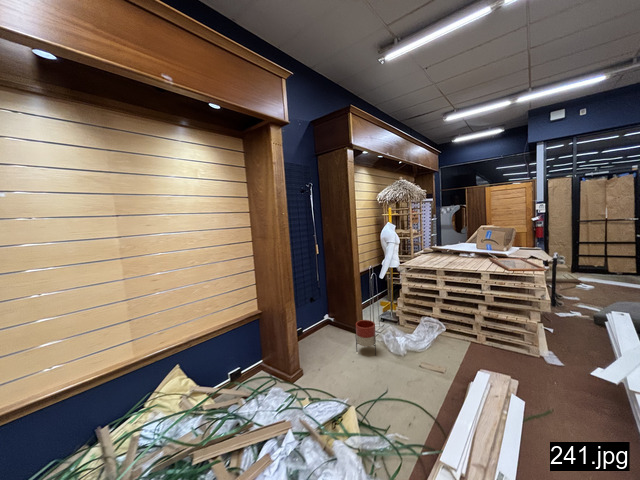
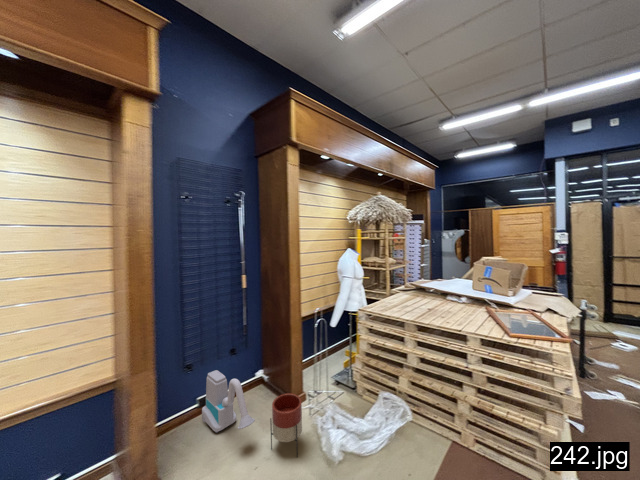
vacuum cleaner: none [300,312,345,349] -> present [202,370,255,433]

